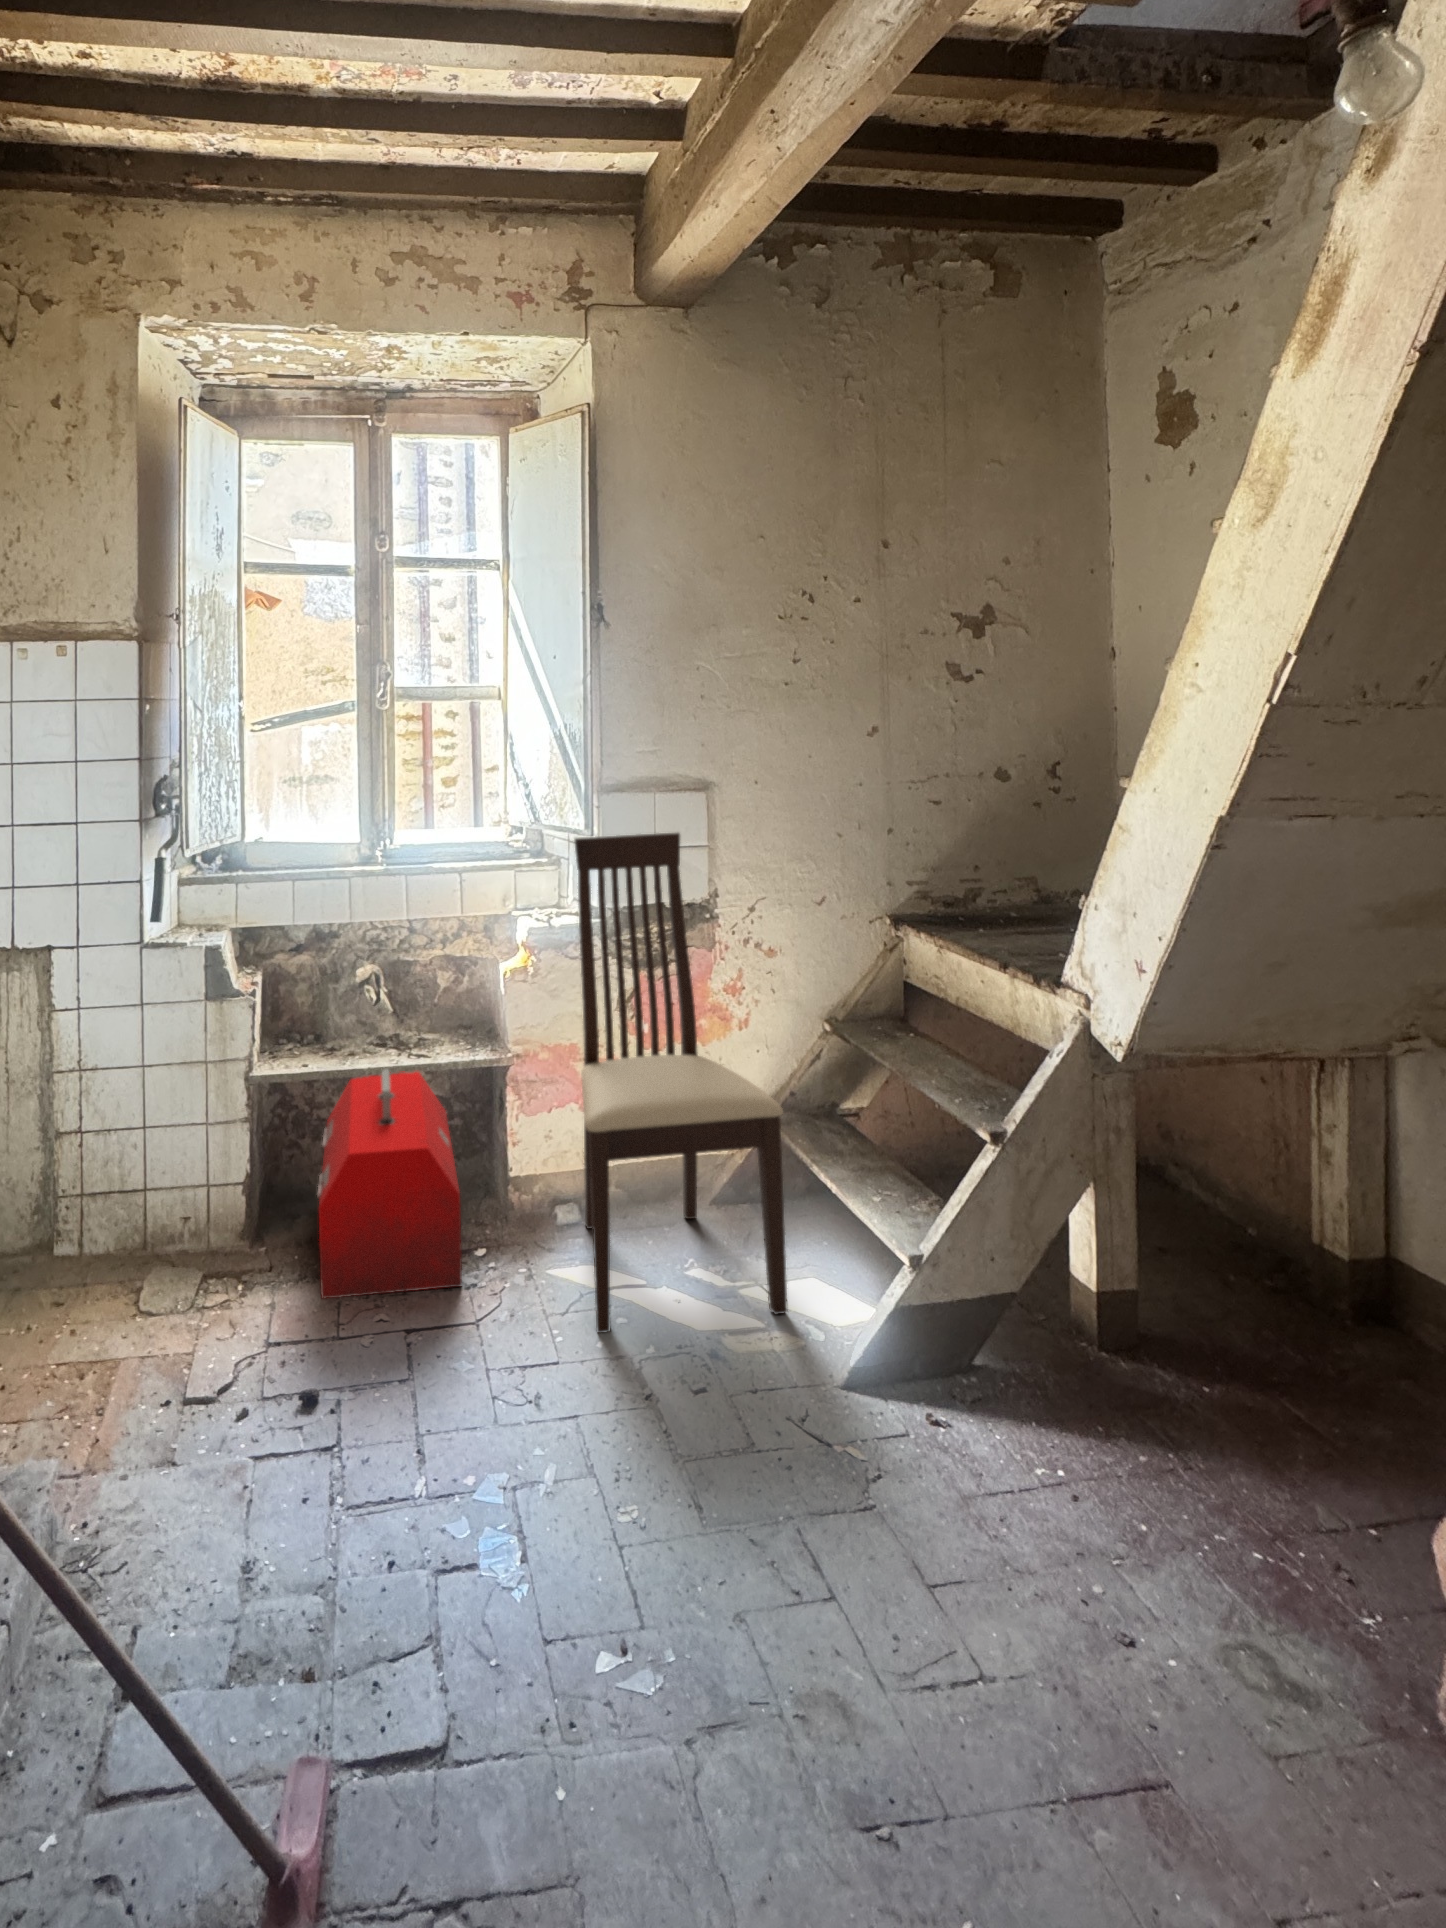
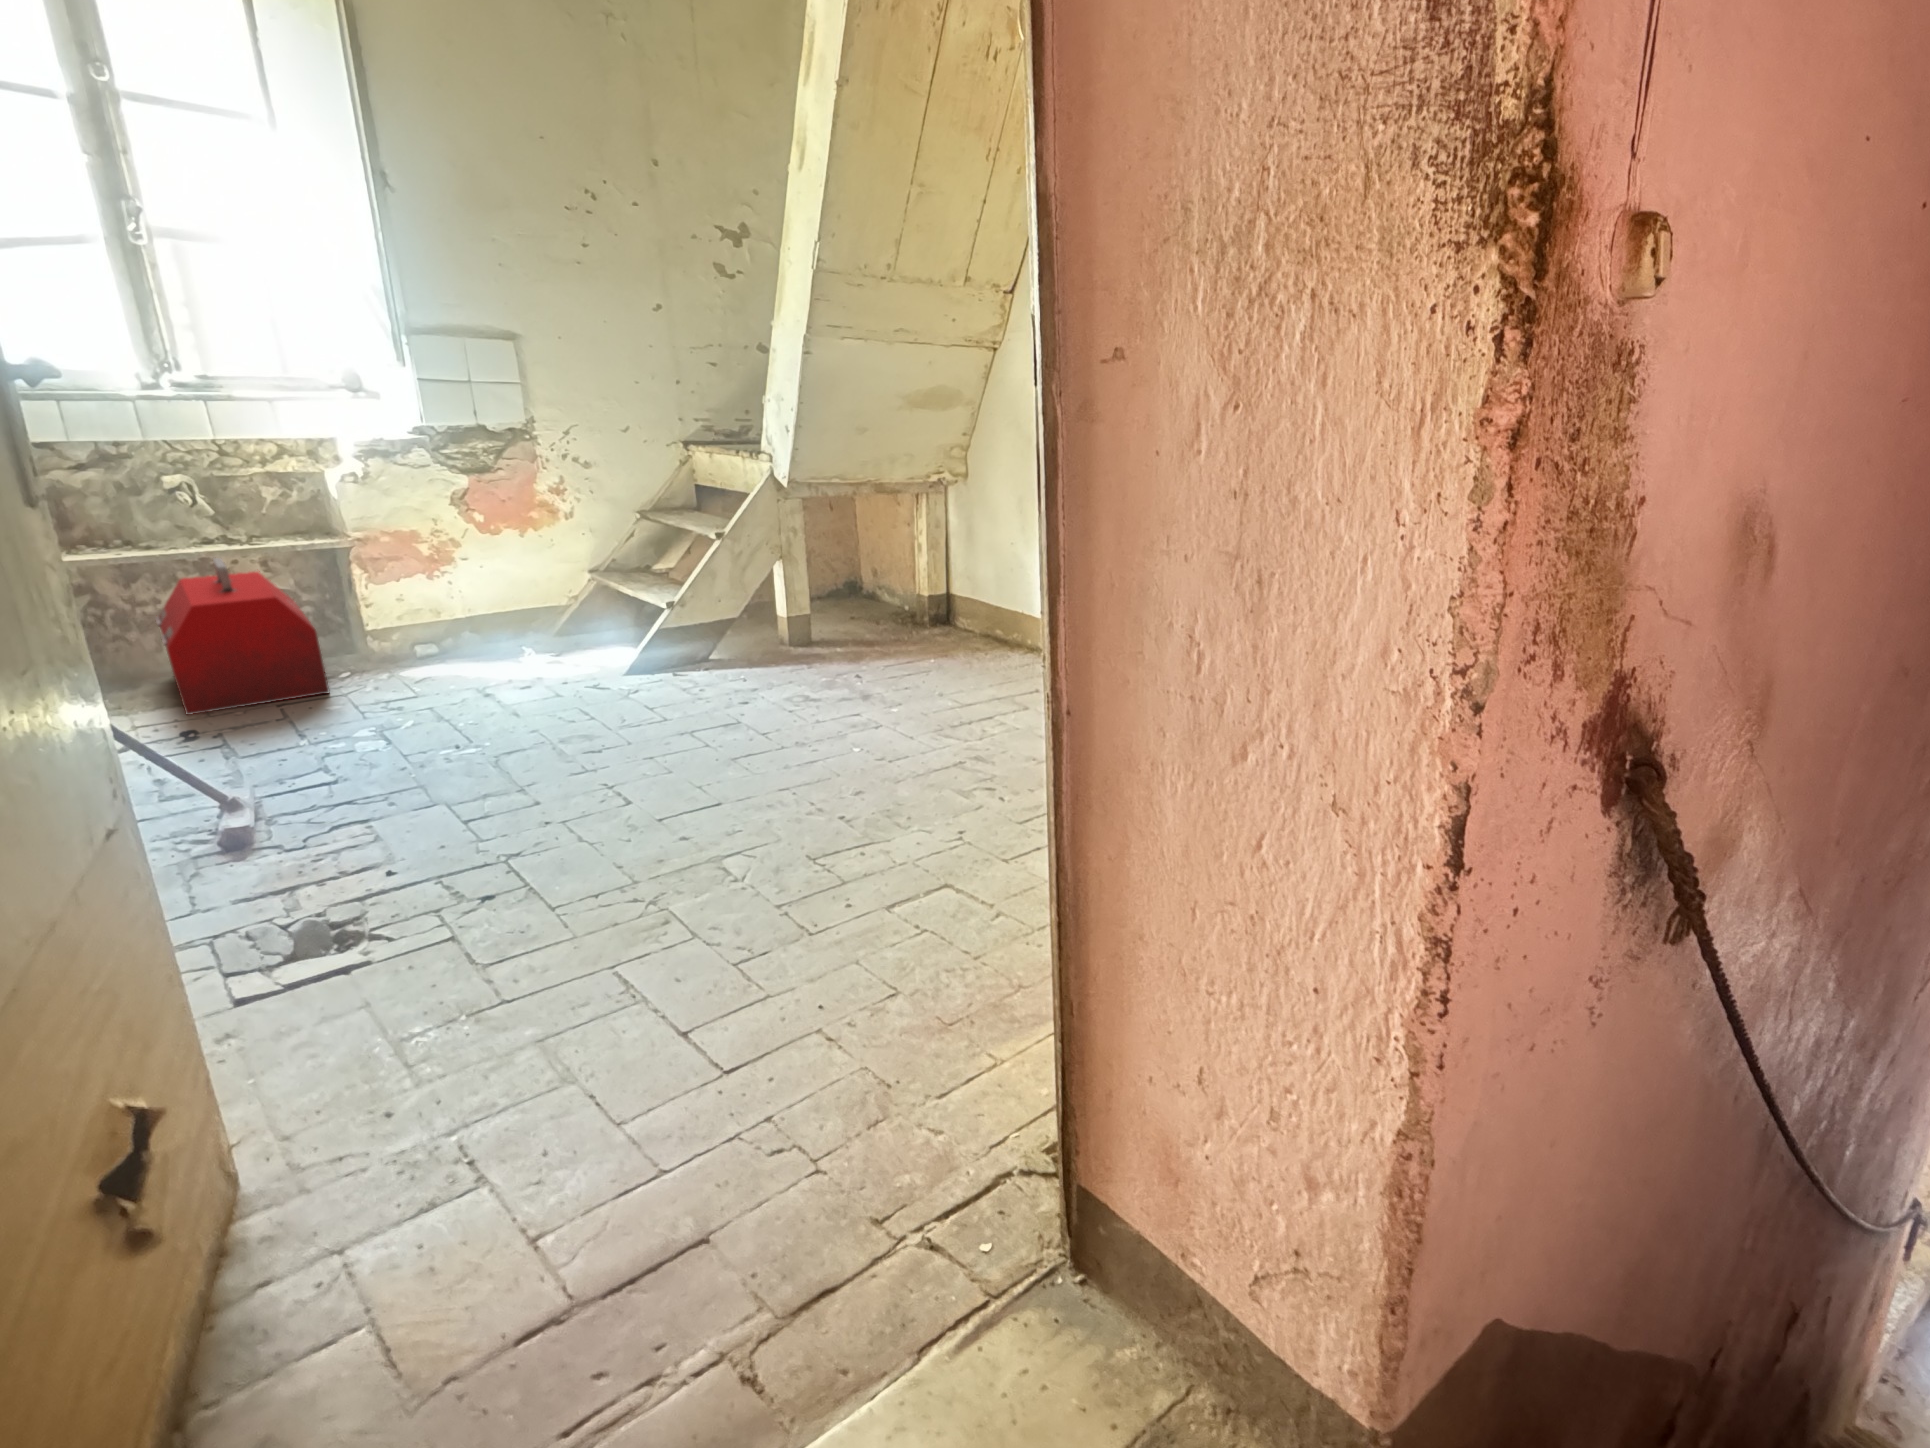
chair: present [574,833,788,1333] -> none [387,369,601,694]

